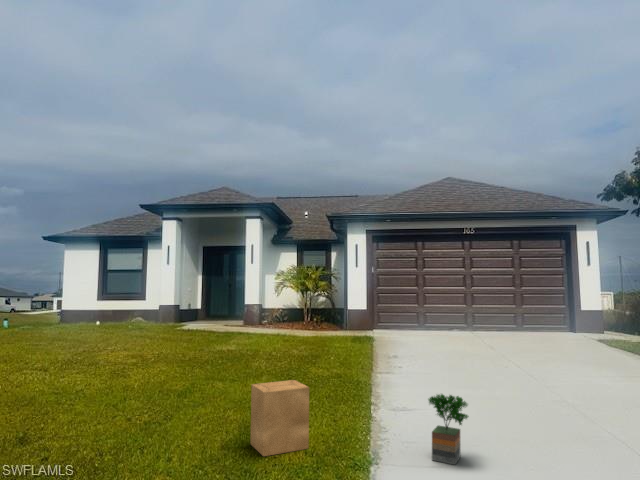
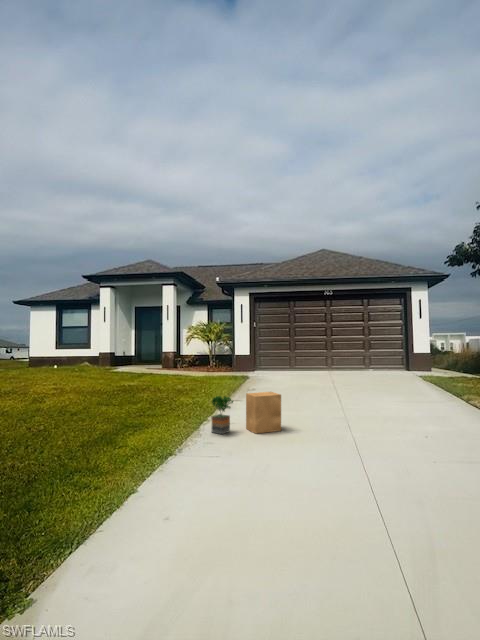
cardboard box: present [251,380,309,456] -> present [246,392,281,433]

